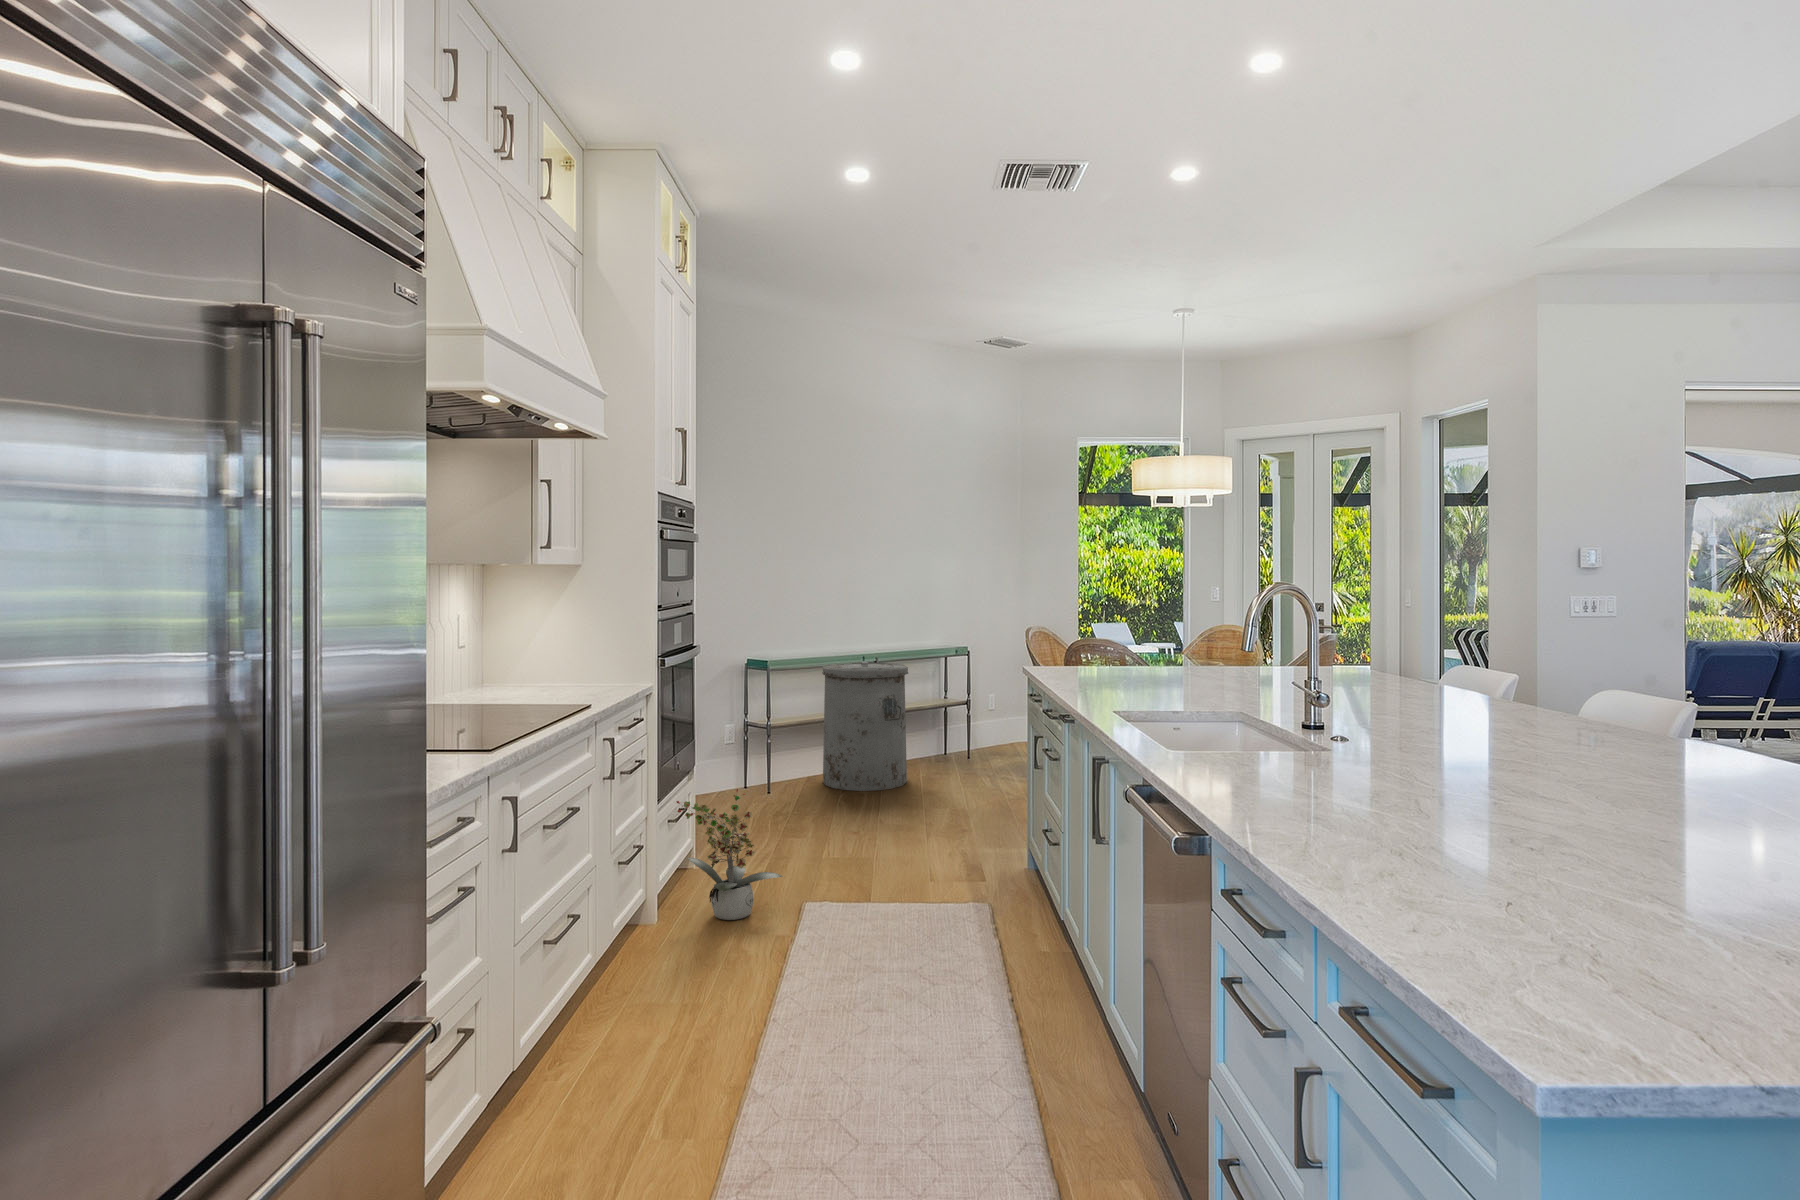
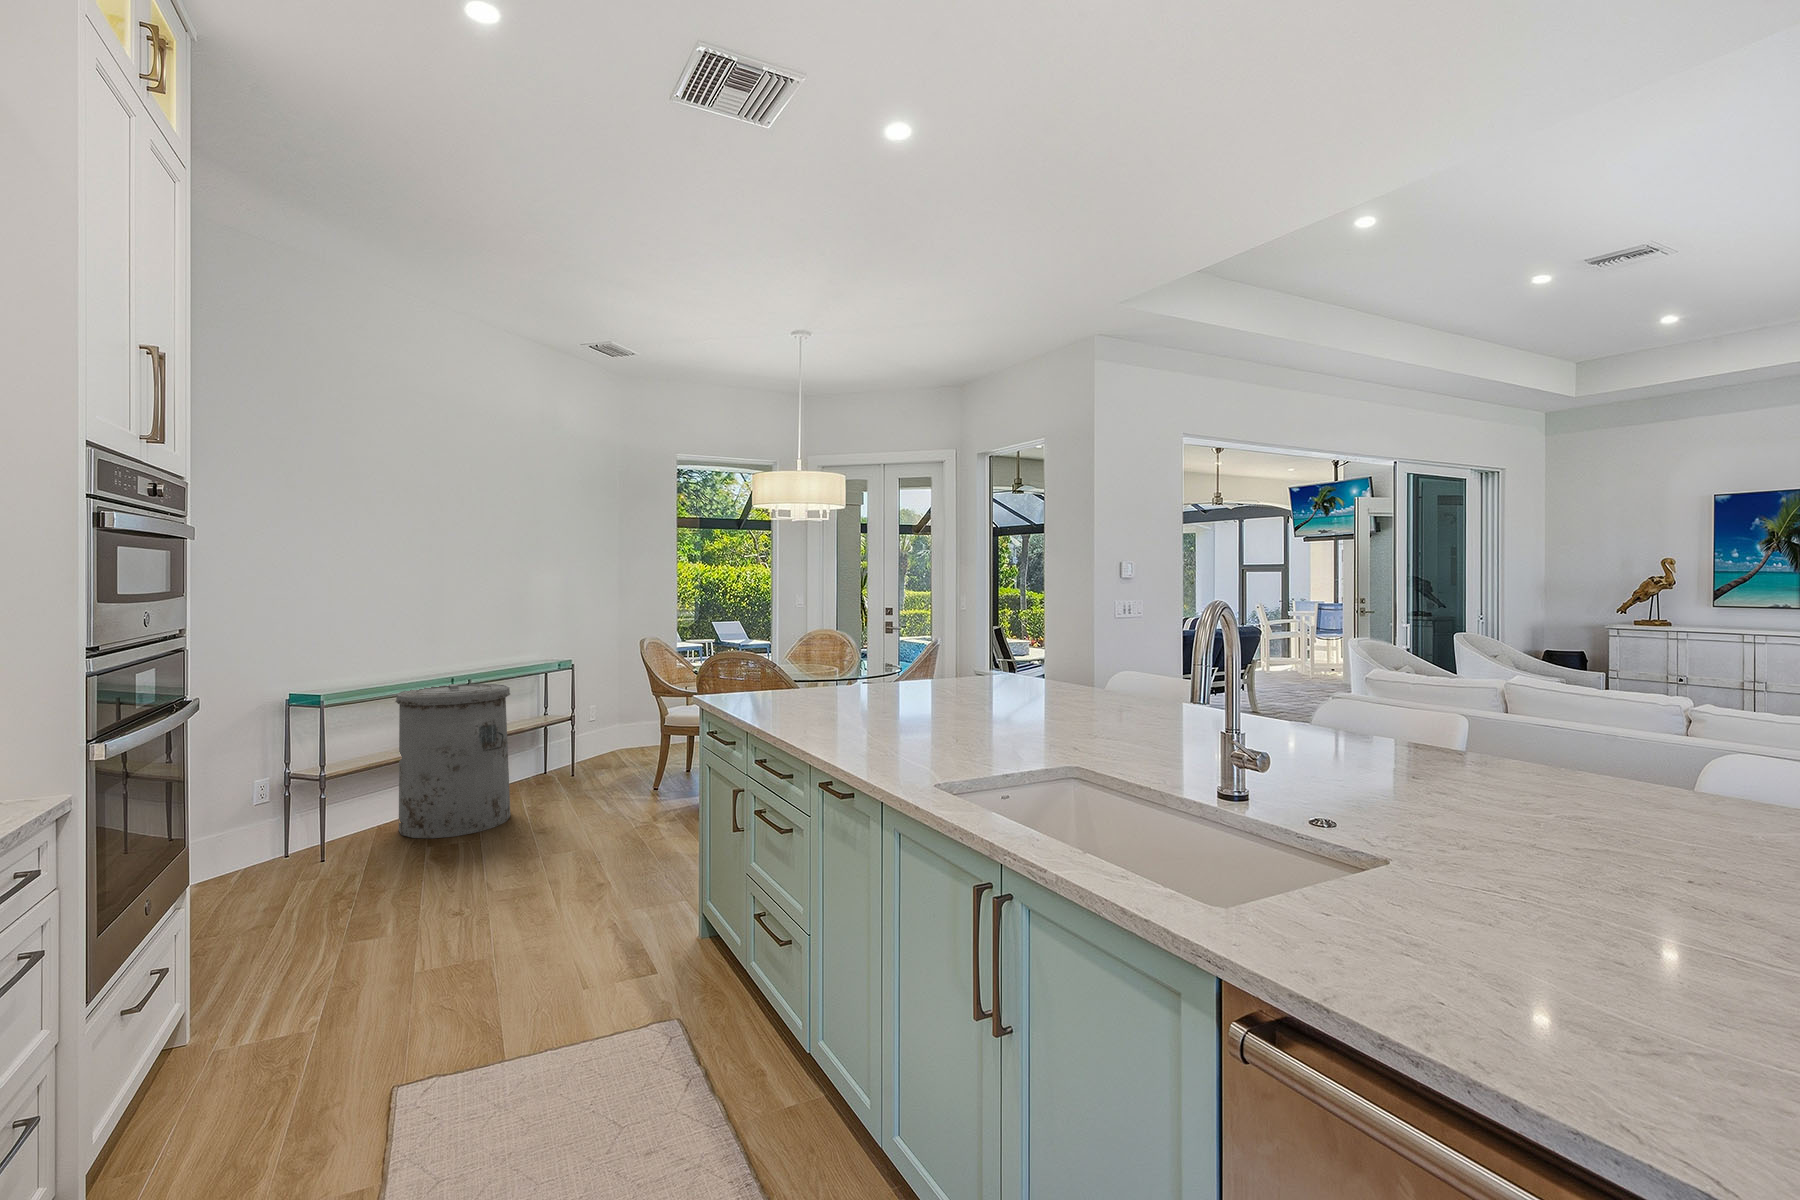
potted plant: present [676,789,782,920] -> none [147,895,353,1106]

